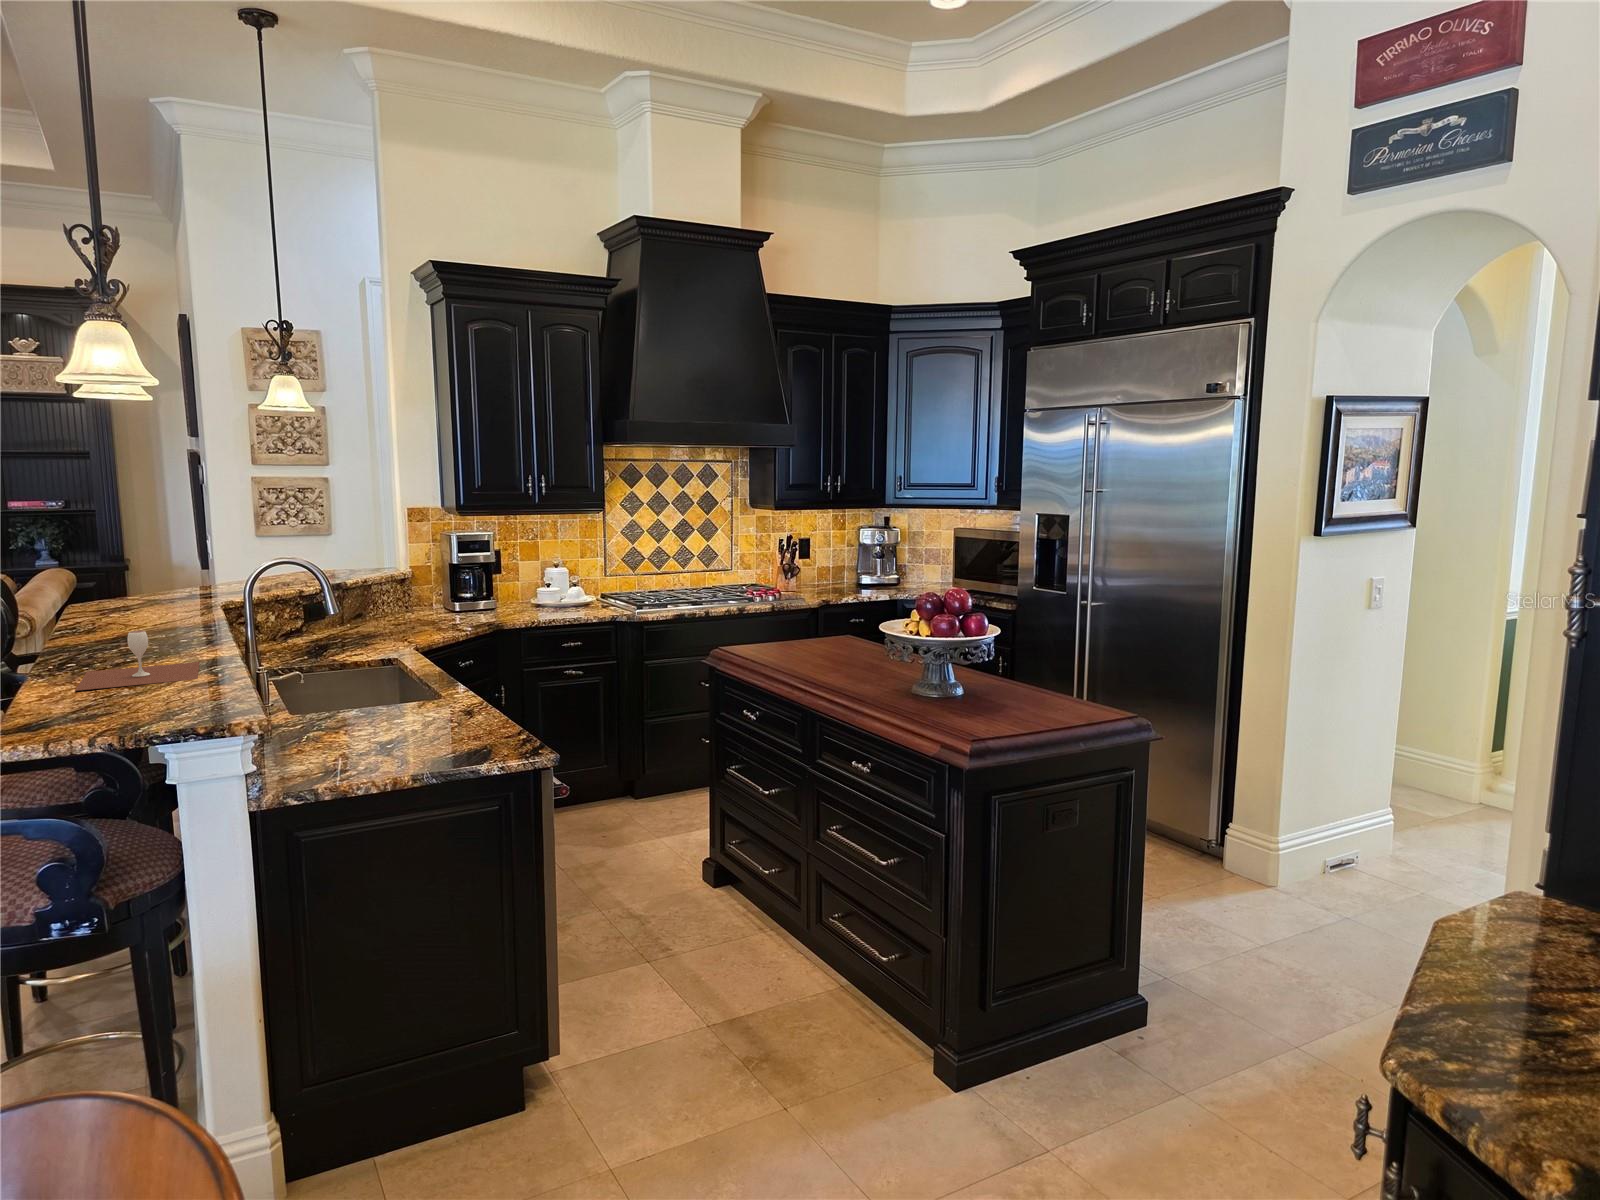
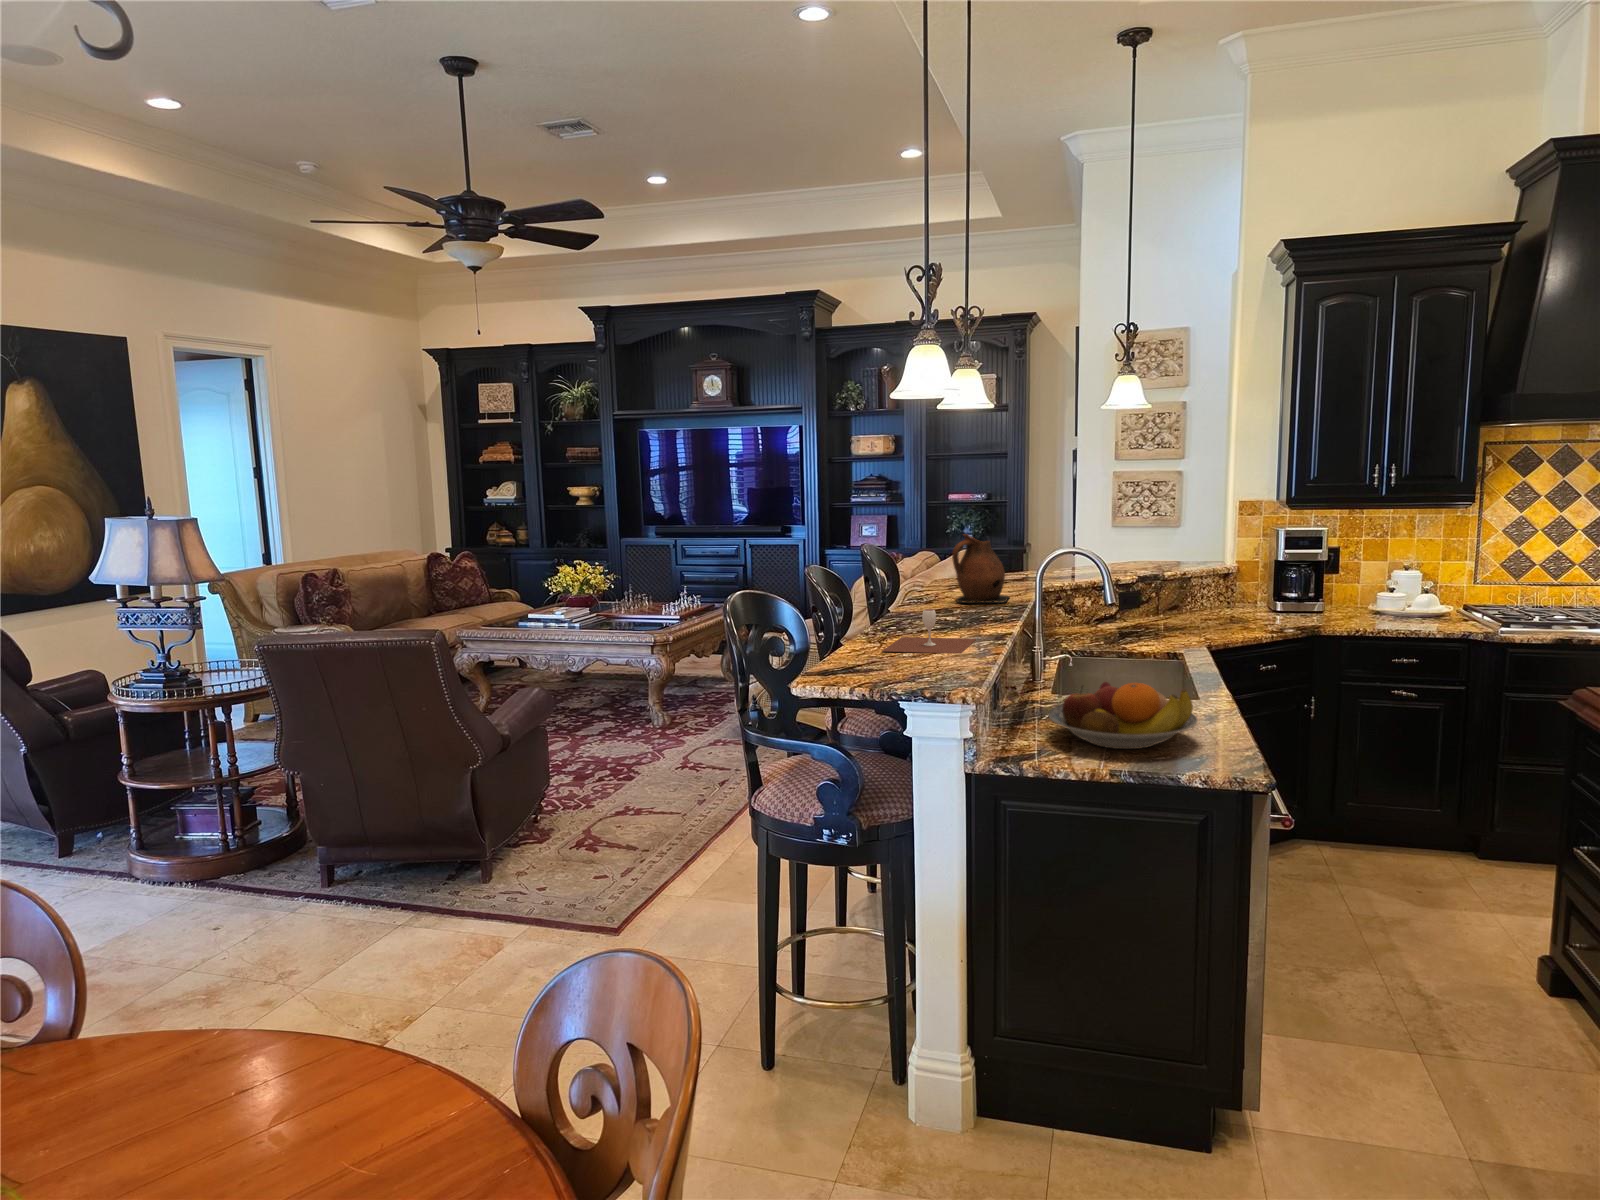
ceramic pitcher: none [109,543,192,627] -> present [952,534,1009,603]
fruit bowl: none [323,682,483,754] -> present [1048,682,1198,749]

